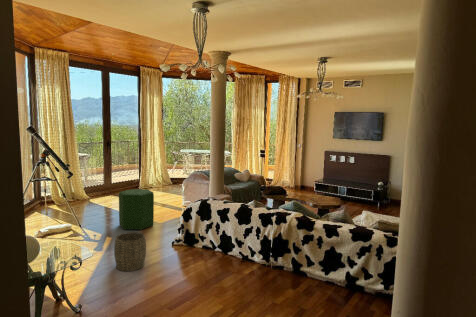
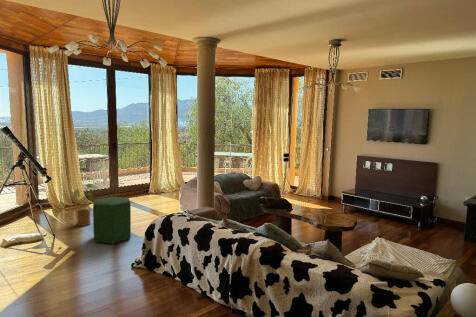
house plant: none [88,178,111,217] -> present [72,184,95,226]
woven basket: present [114,232,146,271] -> none [44,251,85,300]

